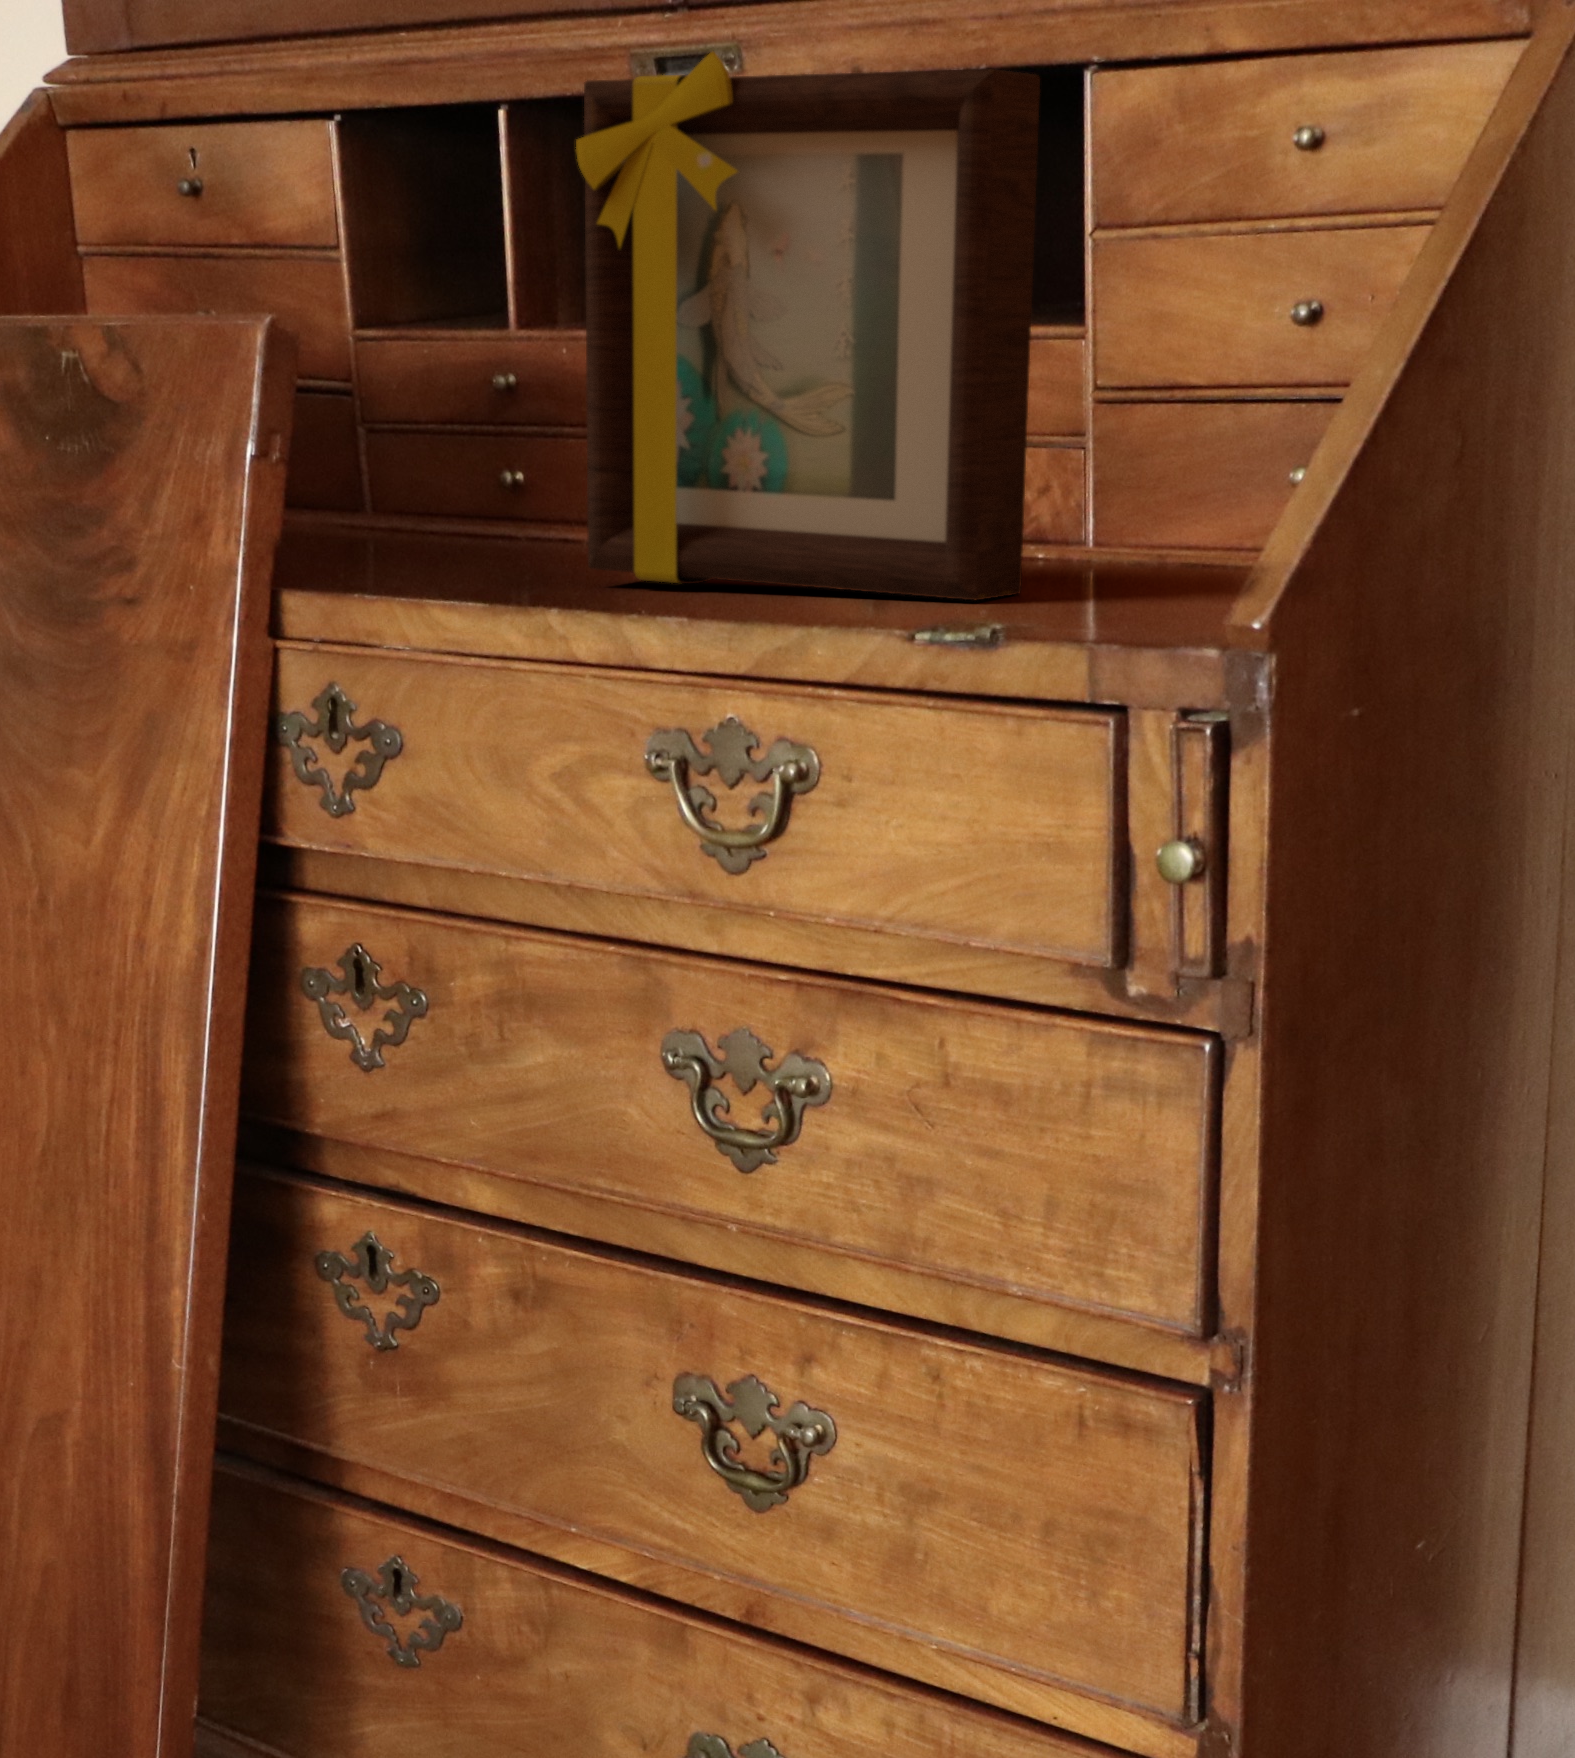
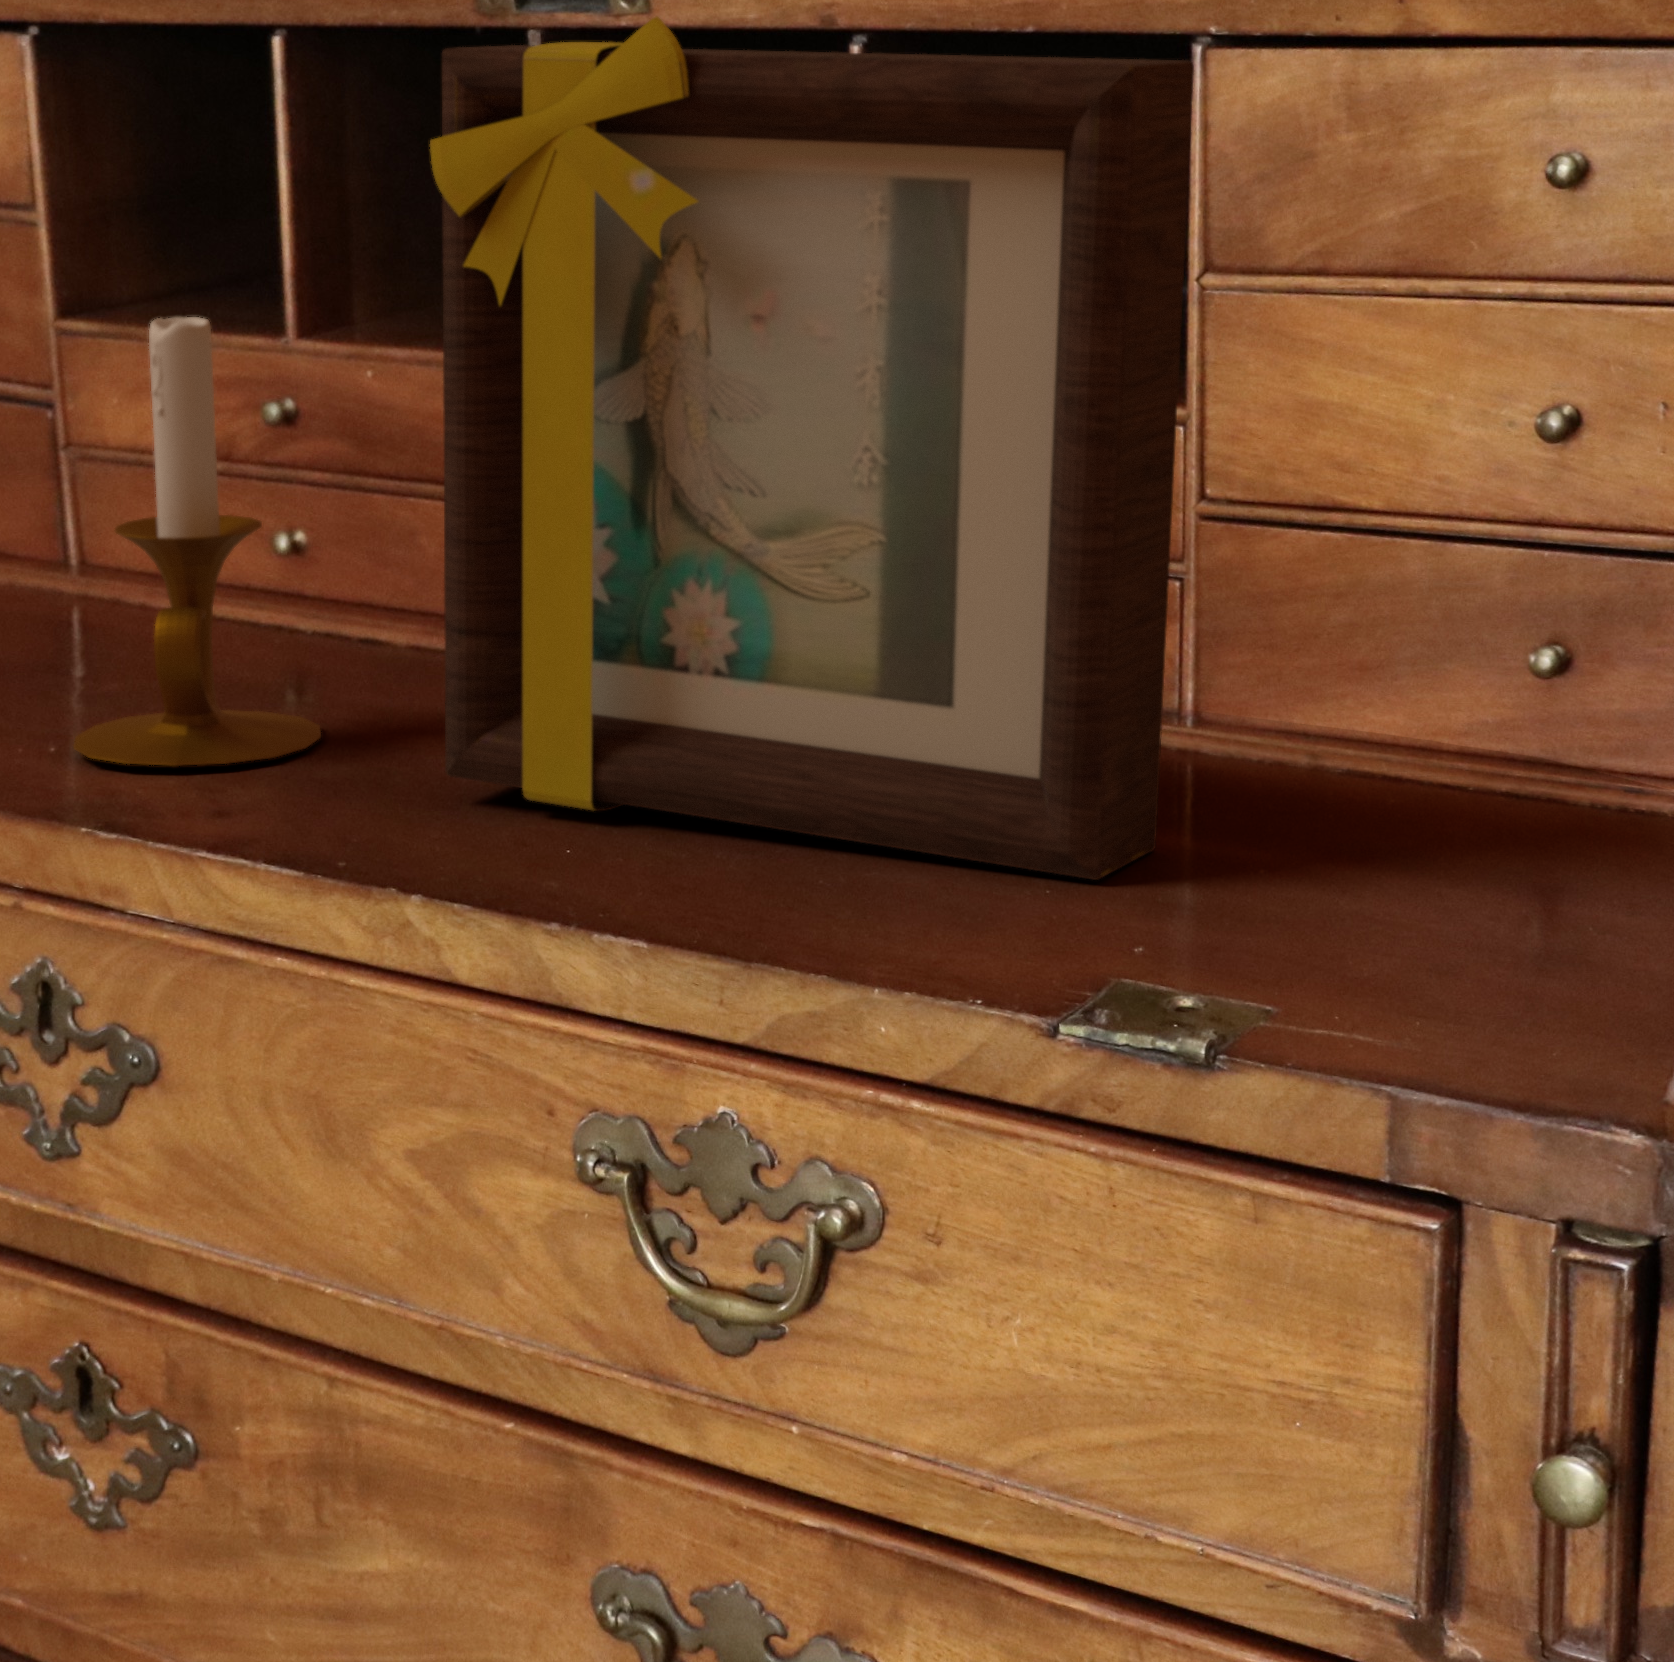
candlestick: none [355,282,518,575] -> present [73,317,321,766]

